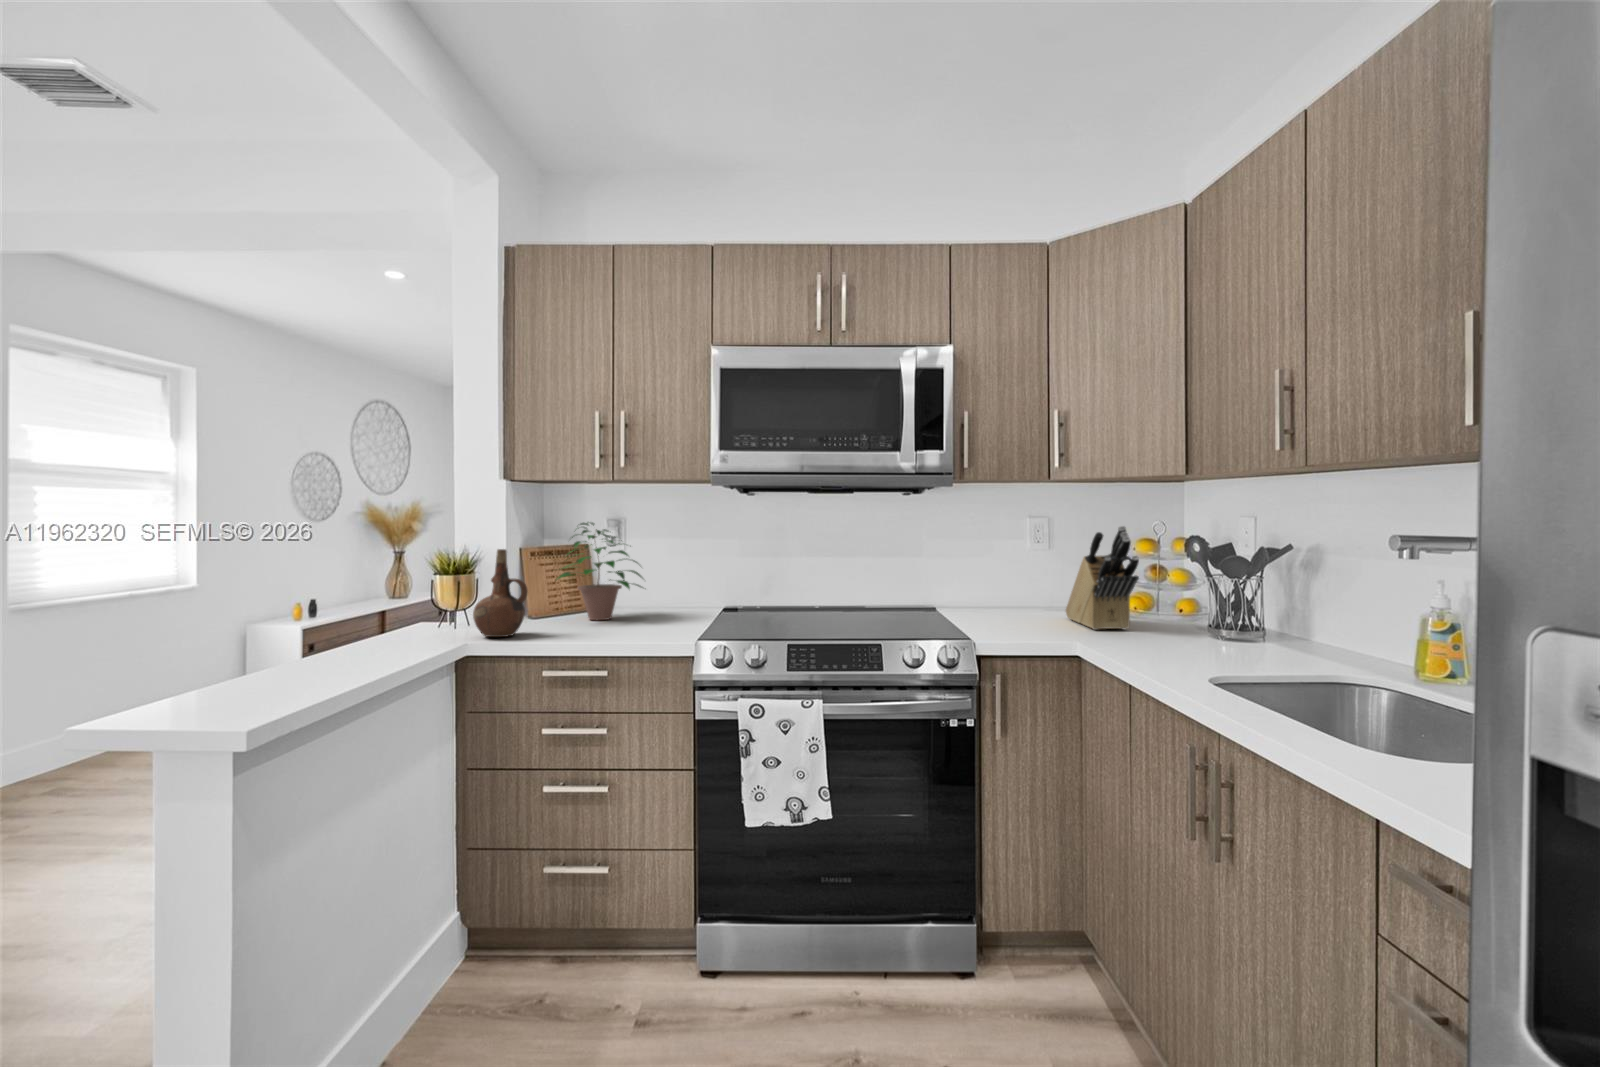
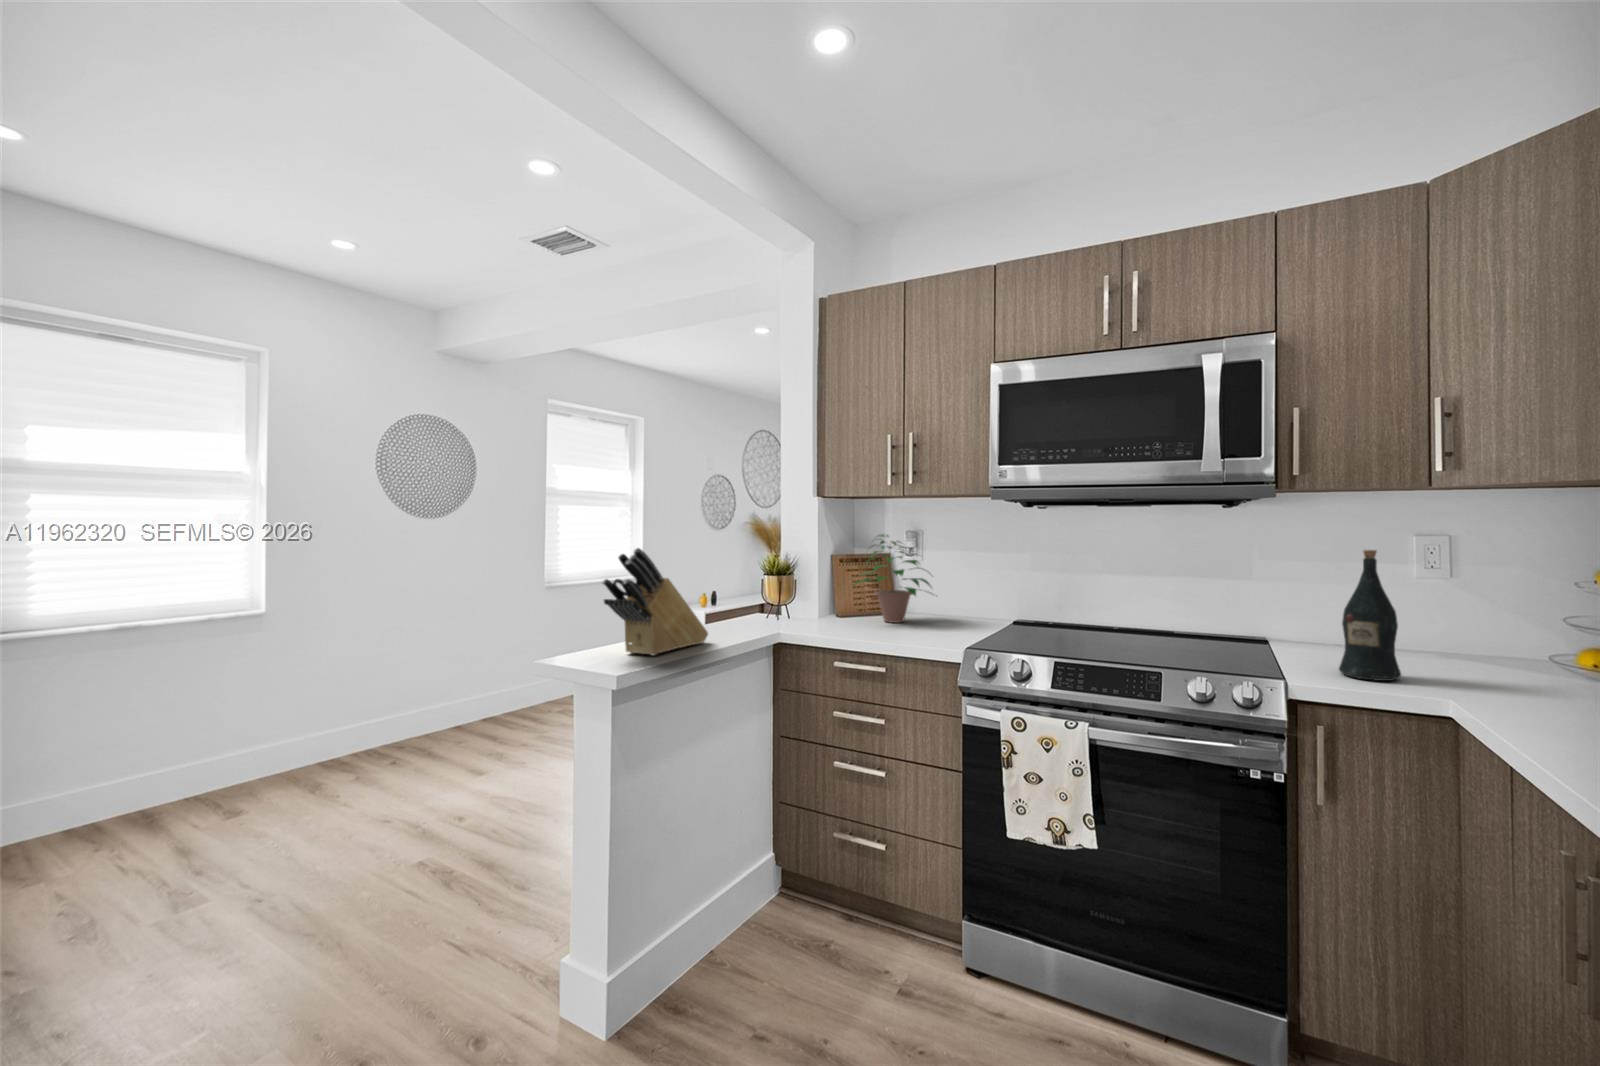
knife block: present [1066,526,1139,630] -> present [603,548,708,656]
wine bottle: none [1010,530,1052,638] -> present [1339,550,1401,681]
ceramic pitcher: present [473,549,528,637] -> none [783,558,825,632]

